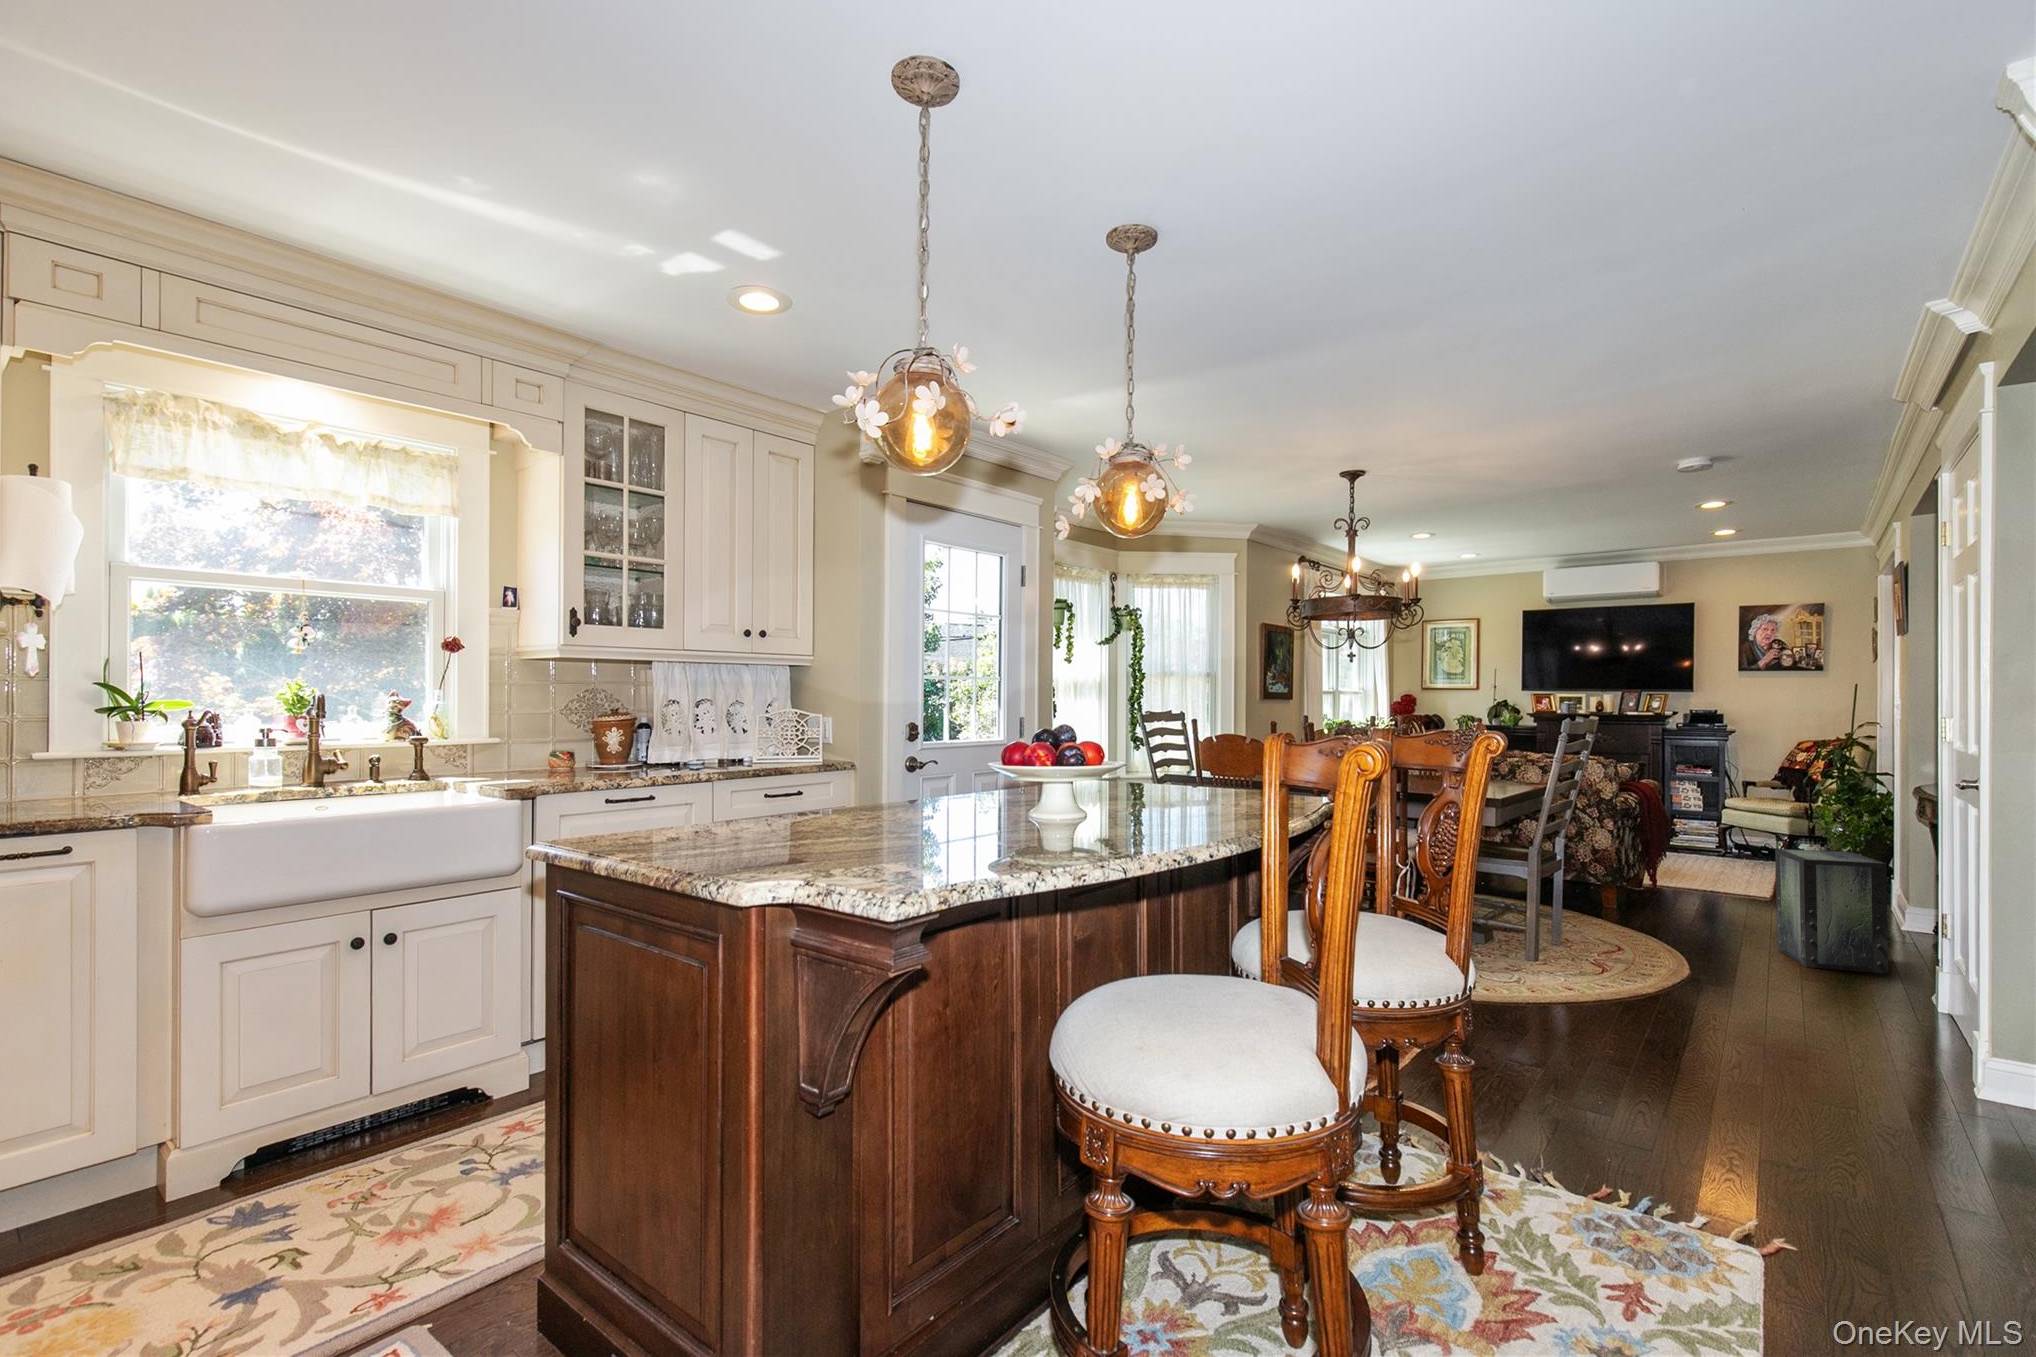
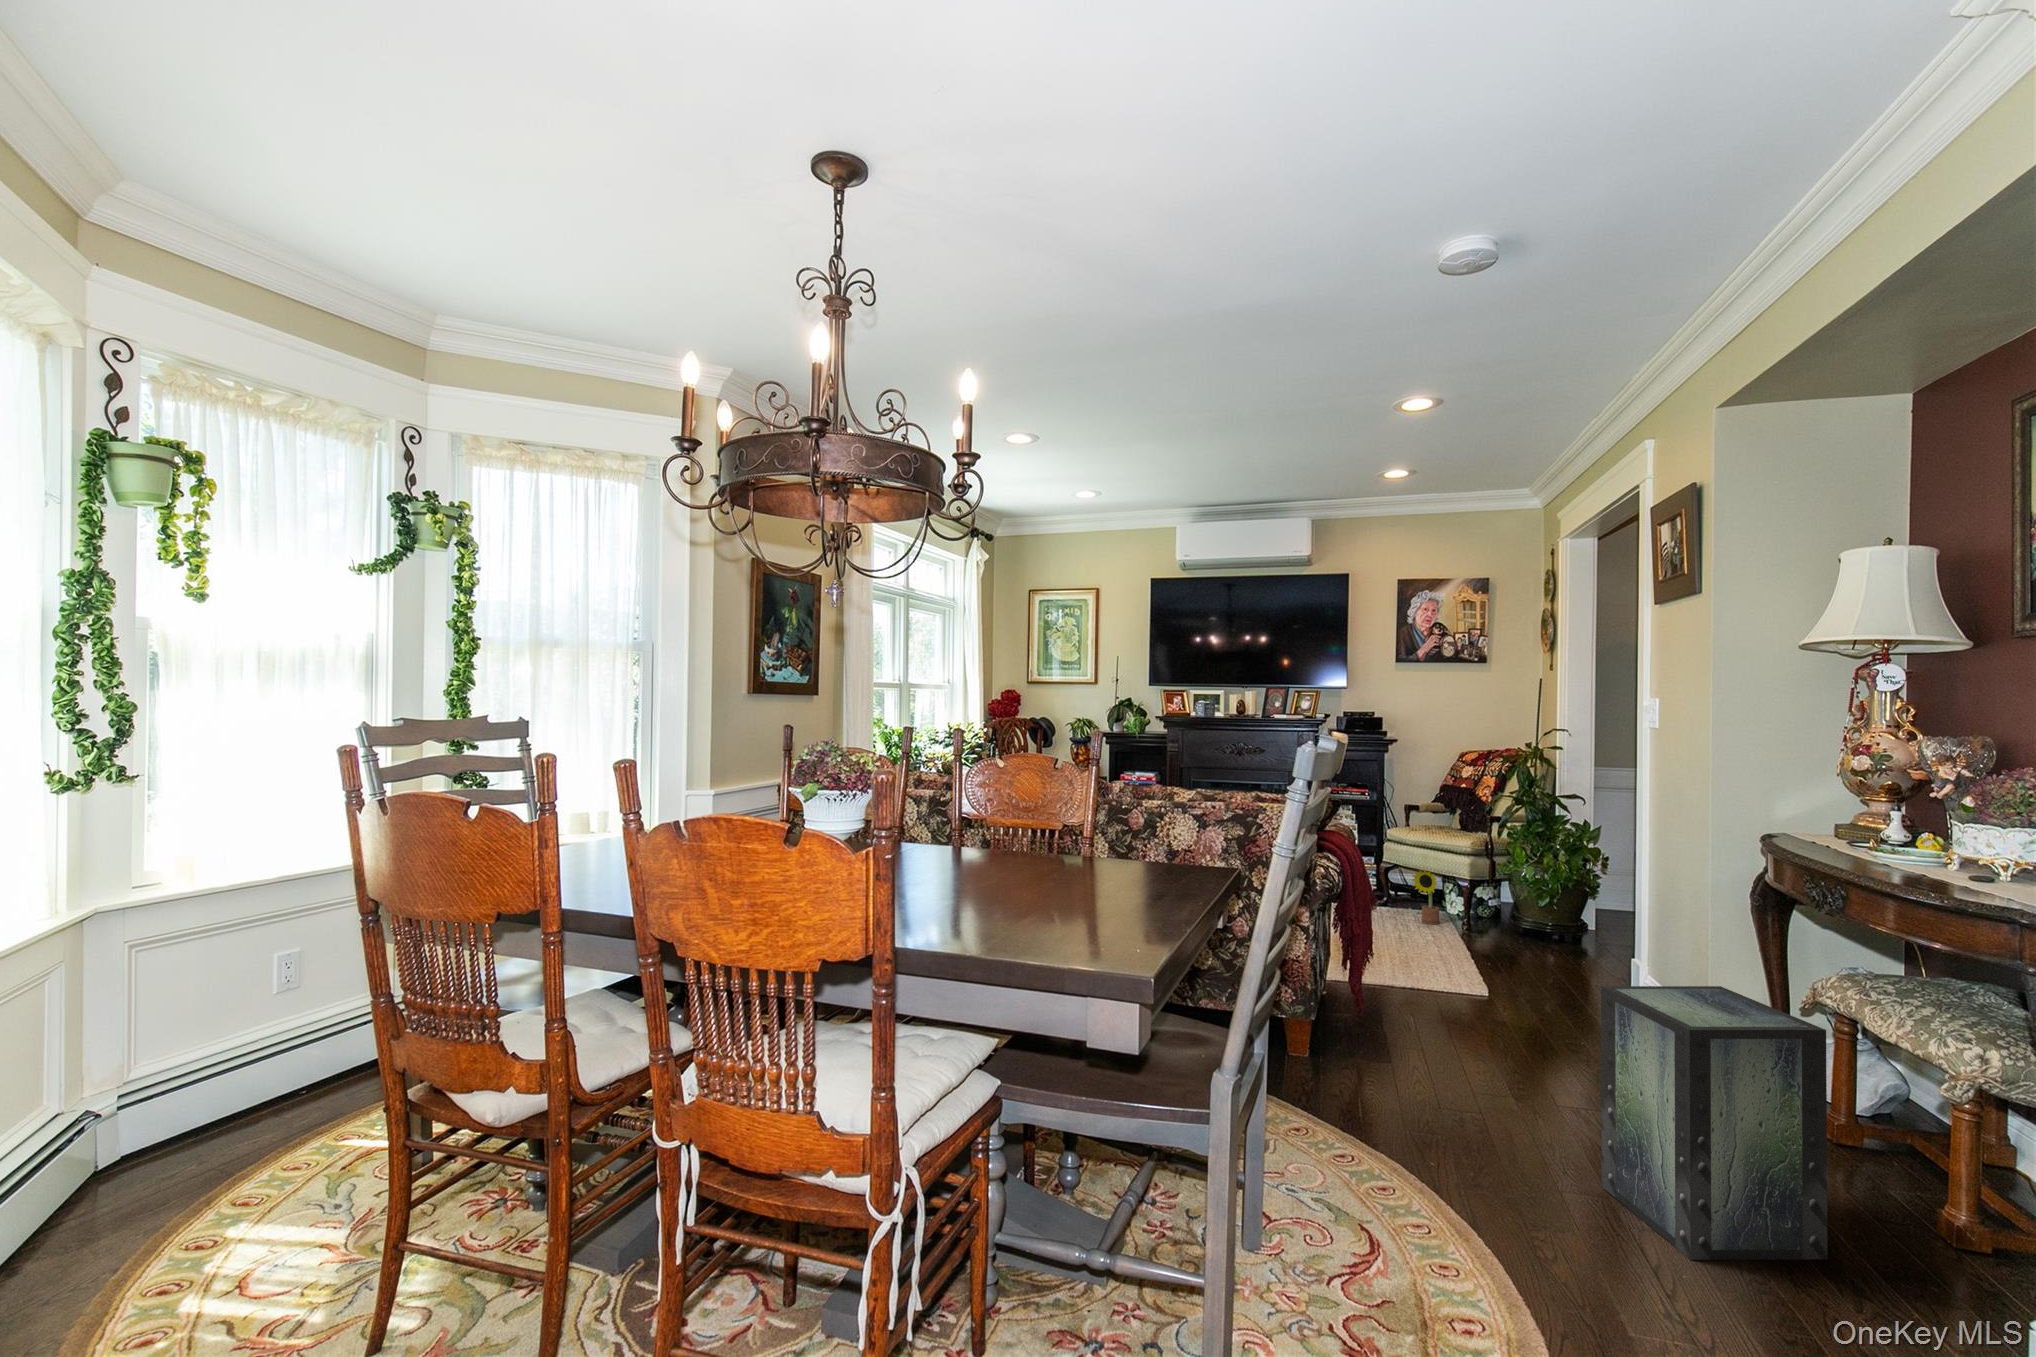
decorative plant: none [1736,824,1762,864] -> present [1412,870,1439,924]

